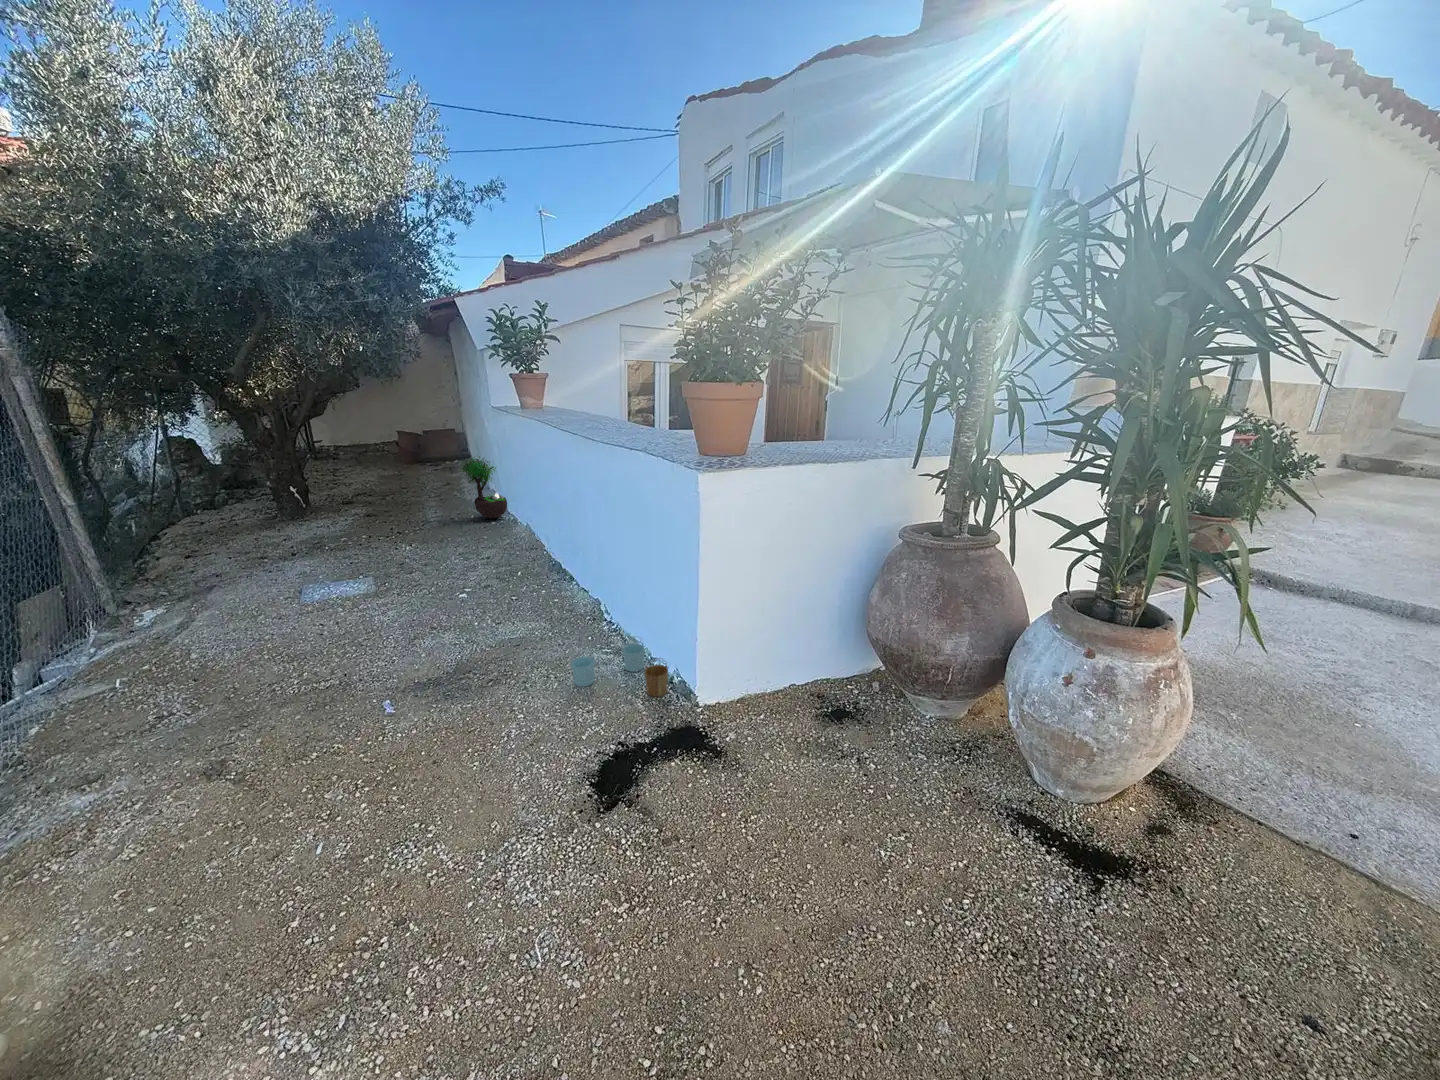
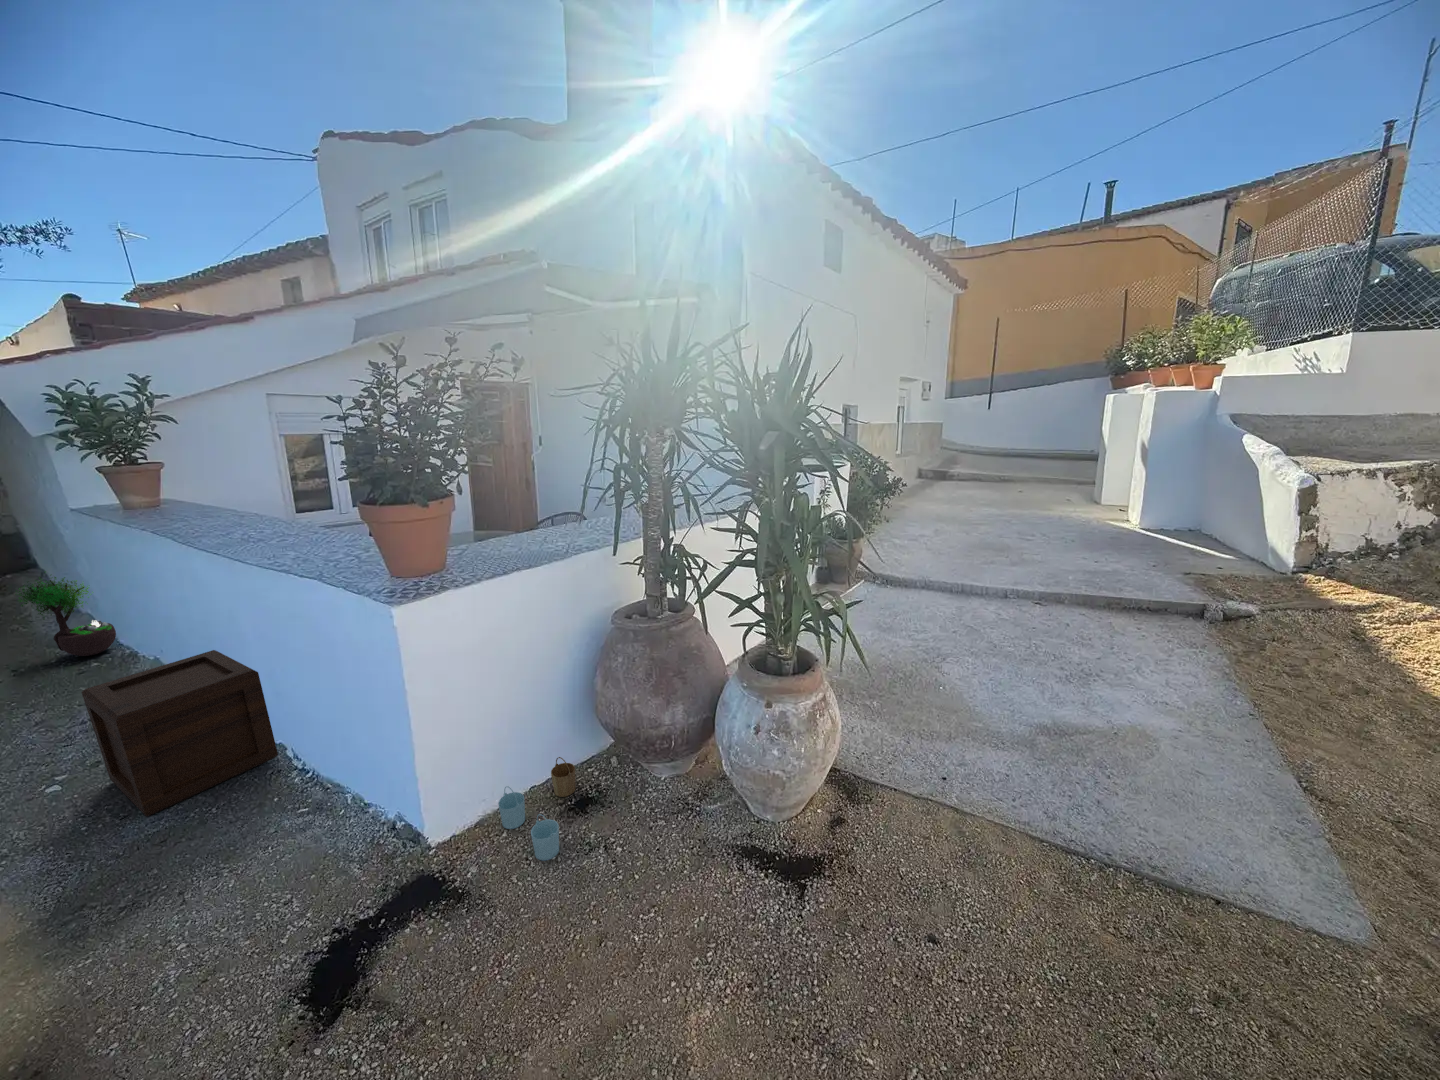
wooden crate: none [486,515,595,627] -> present [82,650,278,816]
bucket: present [571,644,668,697] -> present [498,757,575,861]

